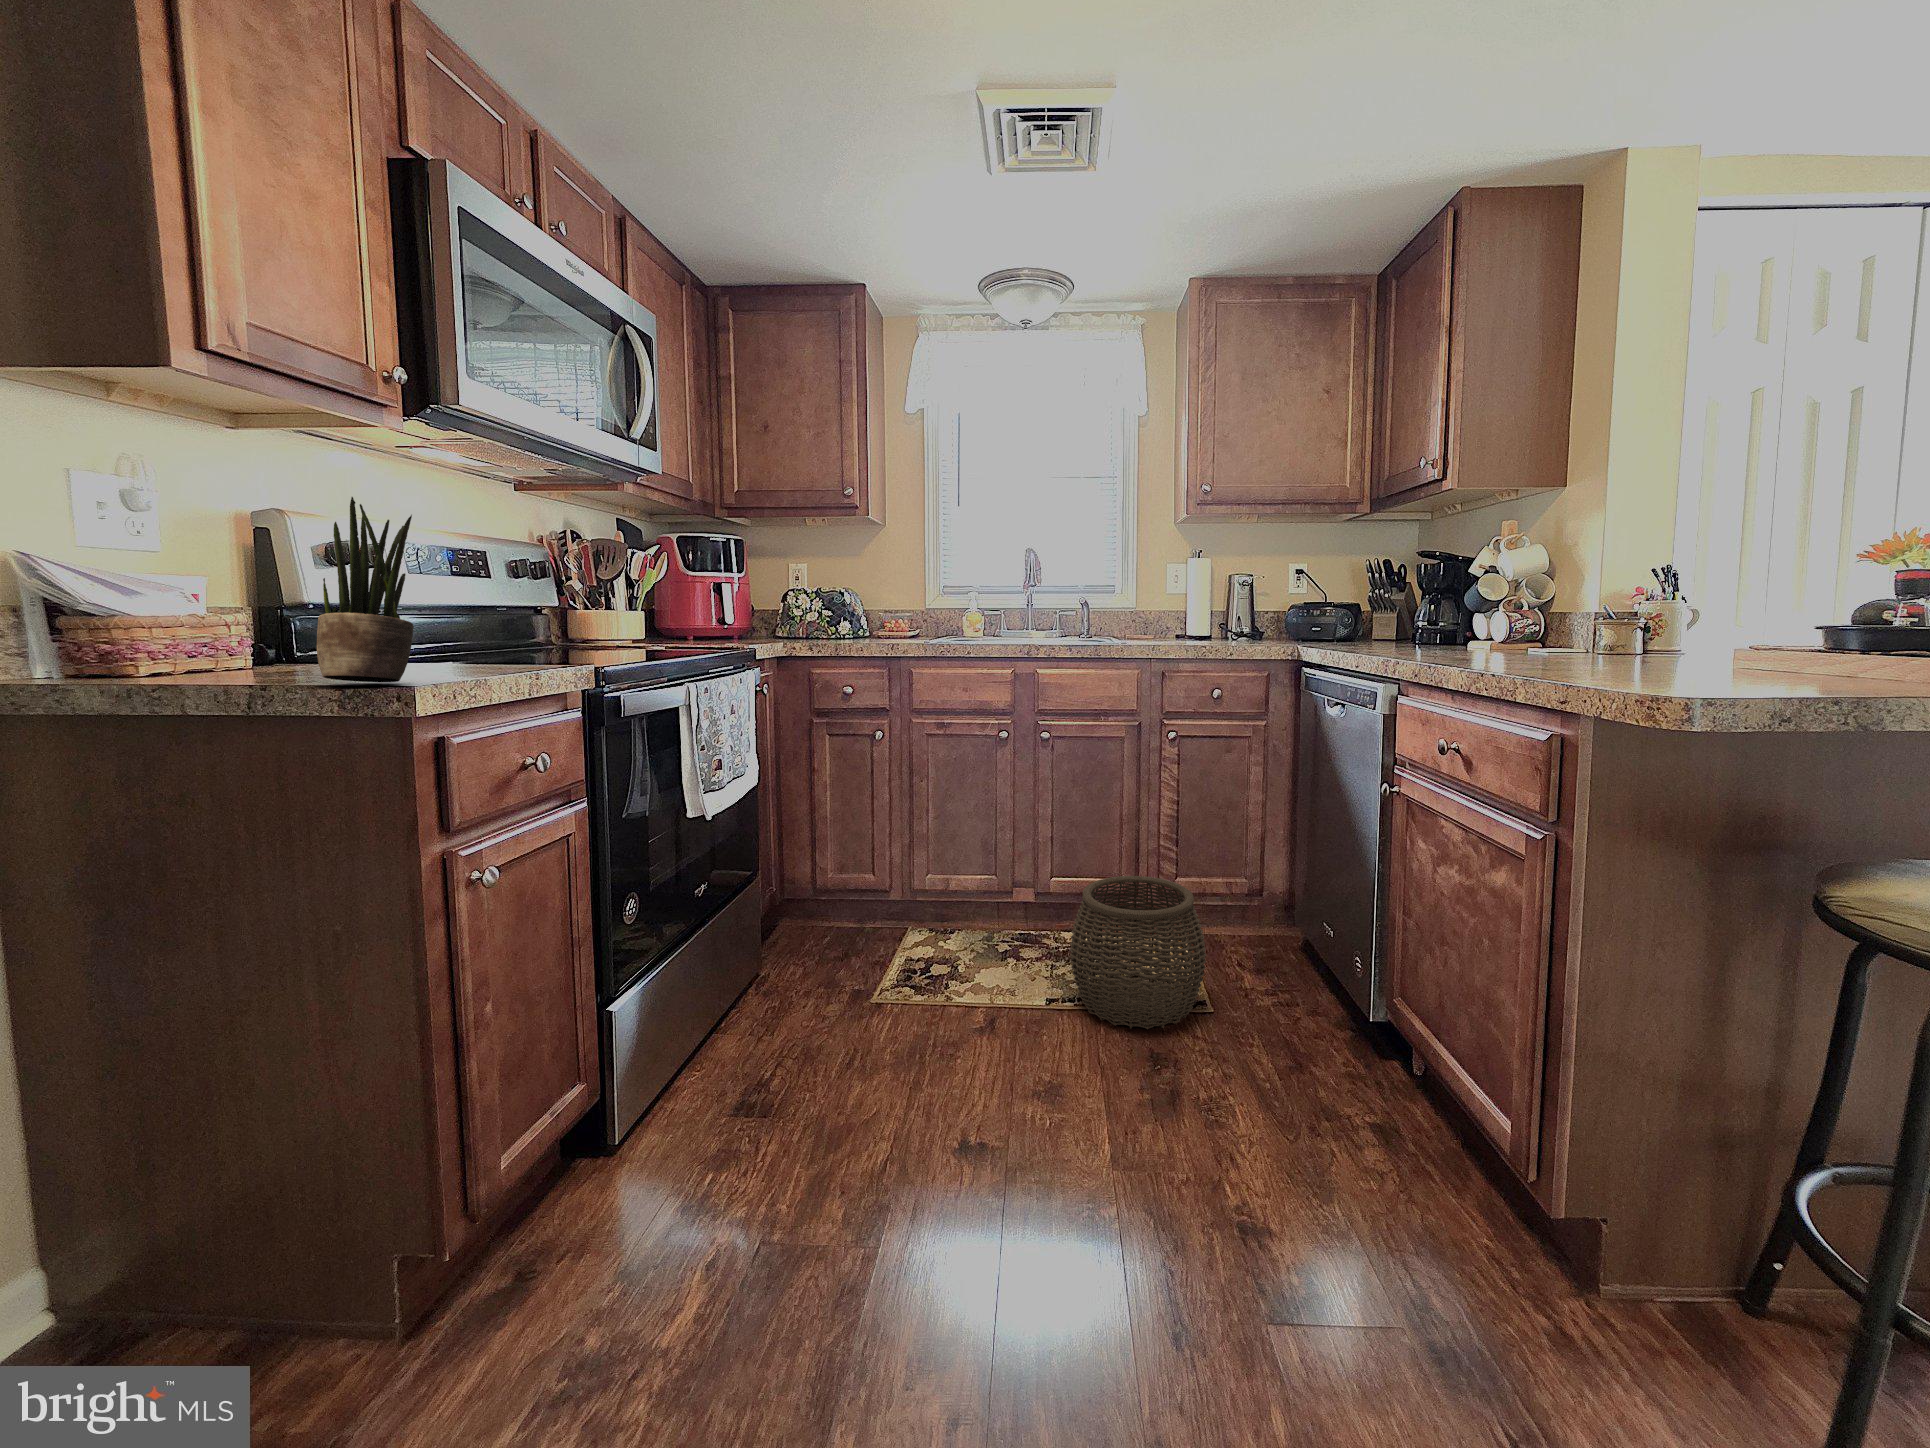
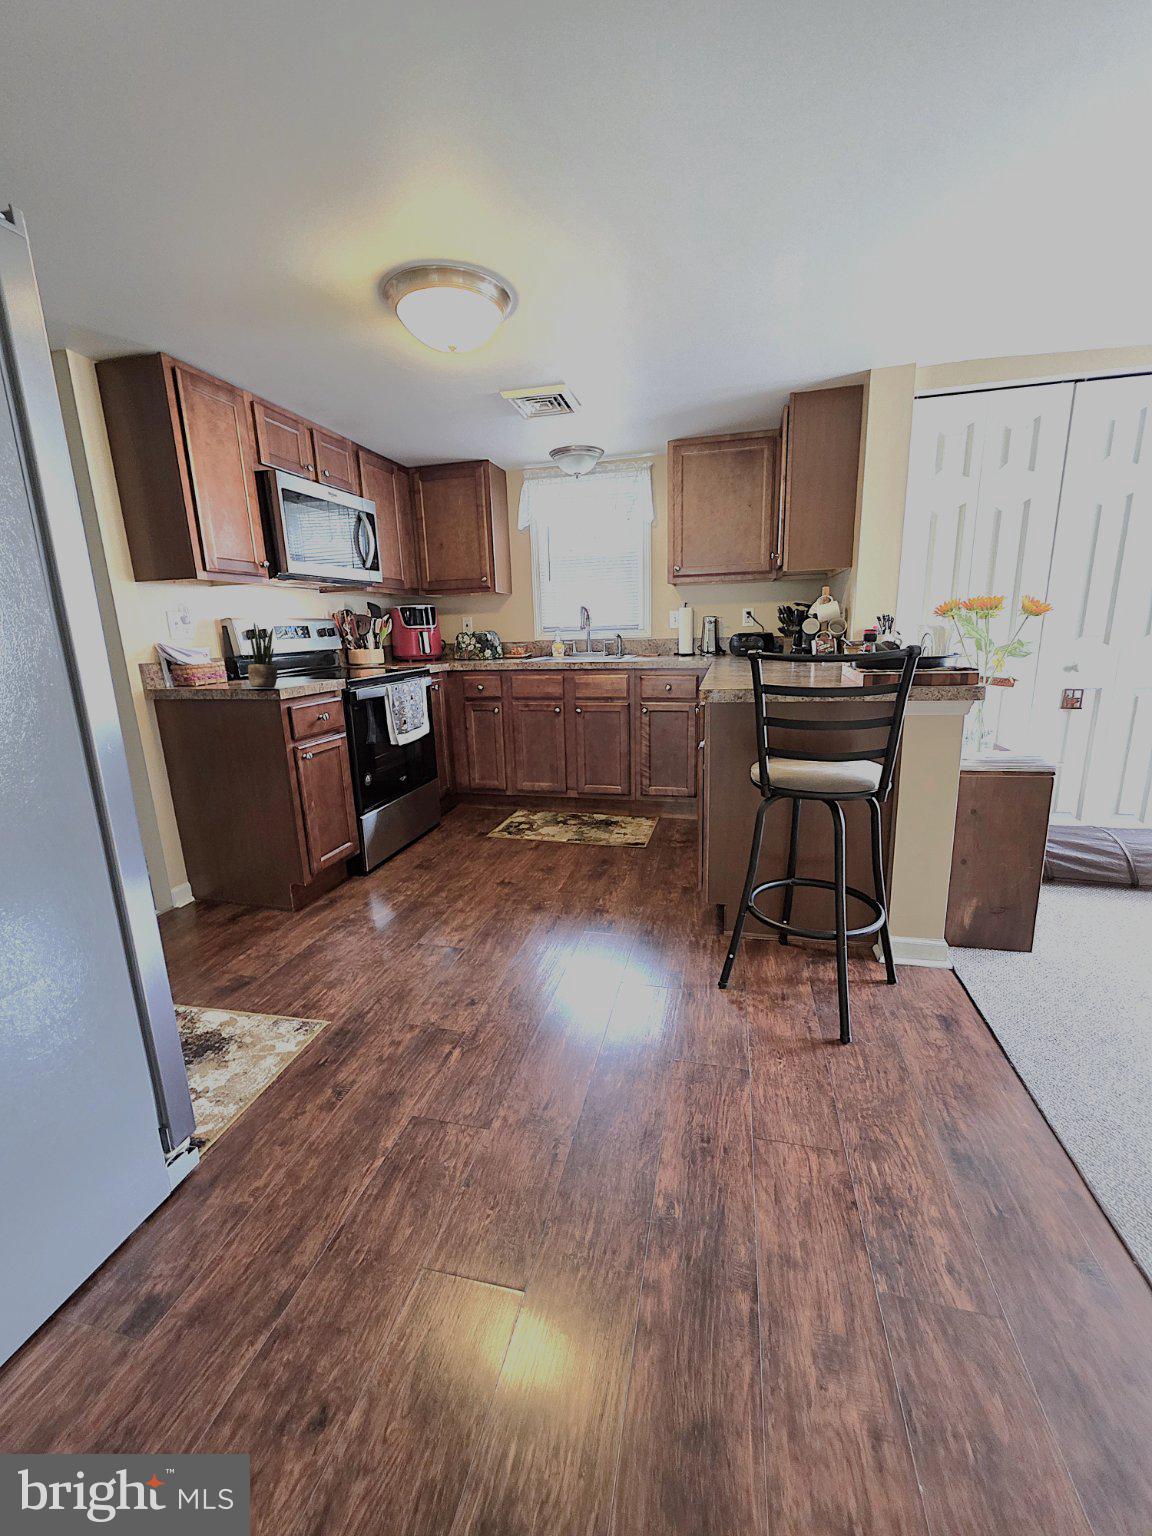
woven basket: present [1070,876,1206,1030] -> none [573,781,639,850]

